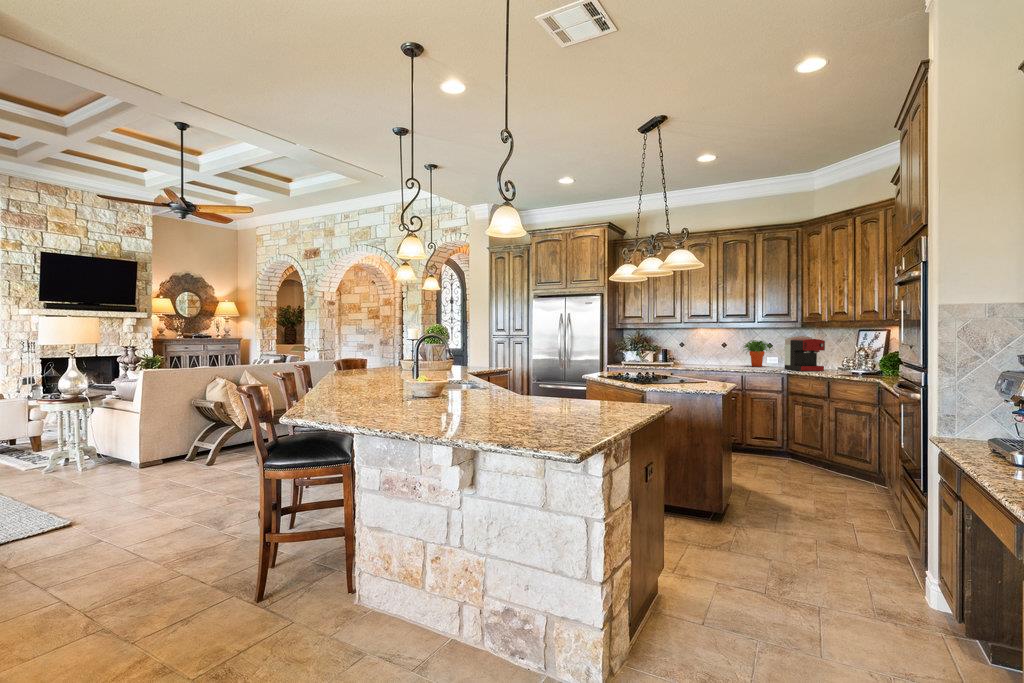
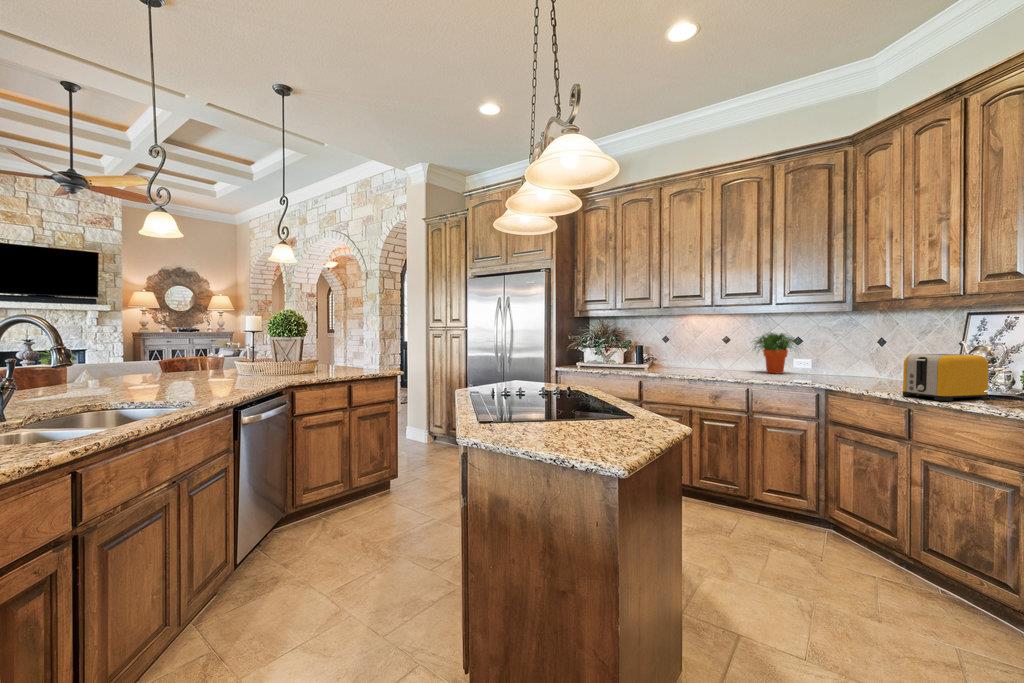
coffee maker: present [785,336,825,371] -> none [821,325,898,385]
toaster: none [825,352,864,376] -> present [903,354,988,401]

